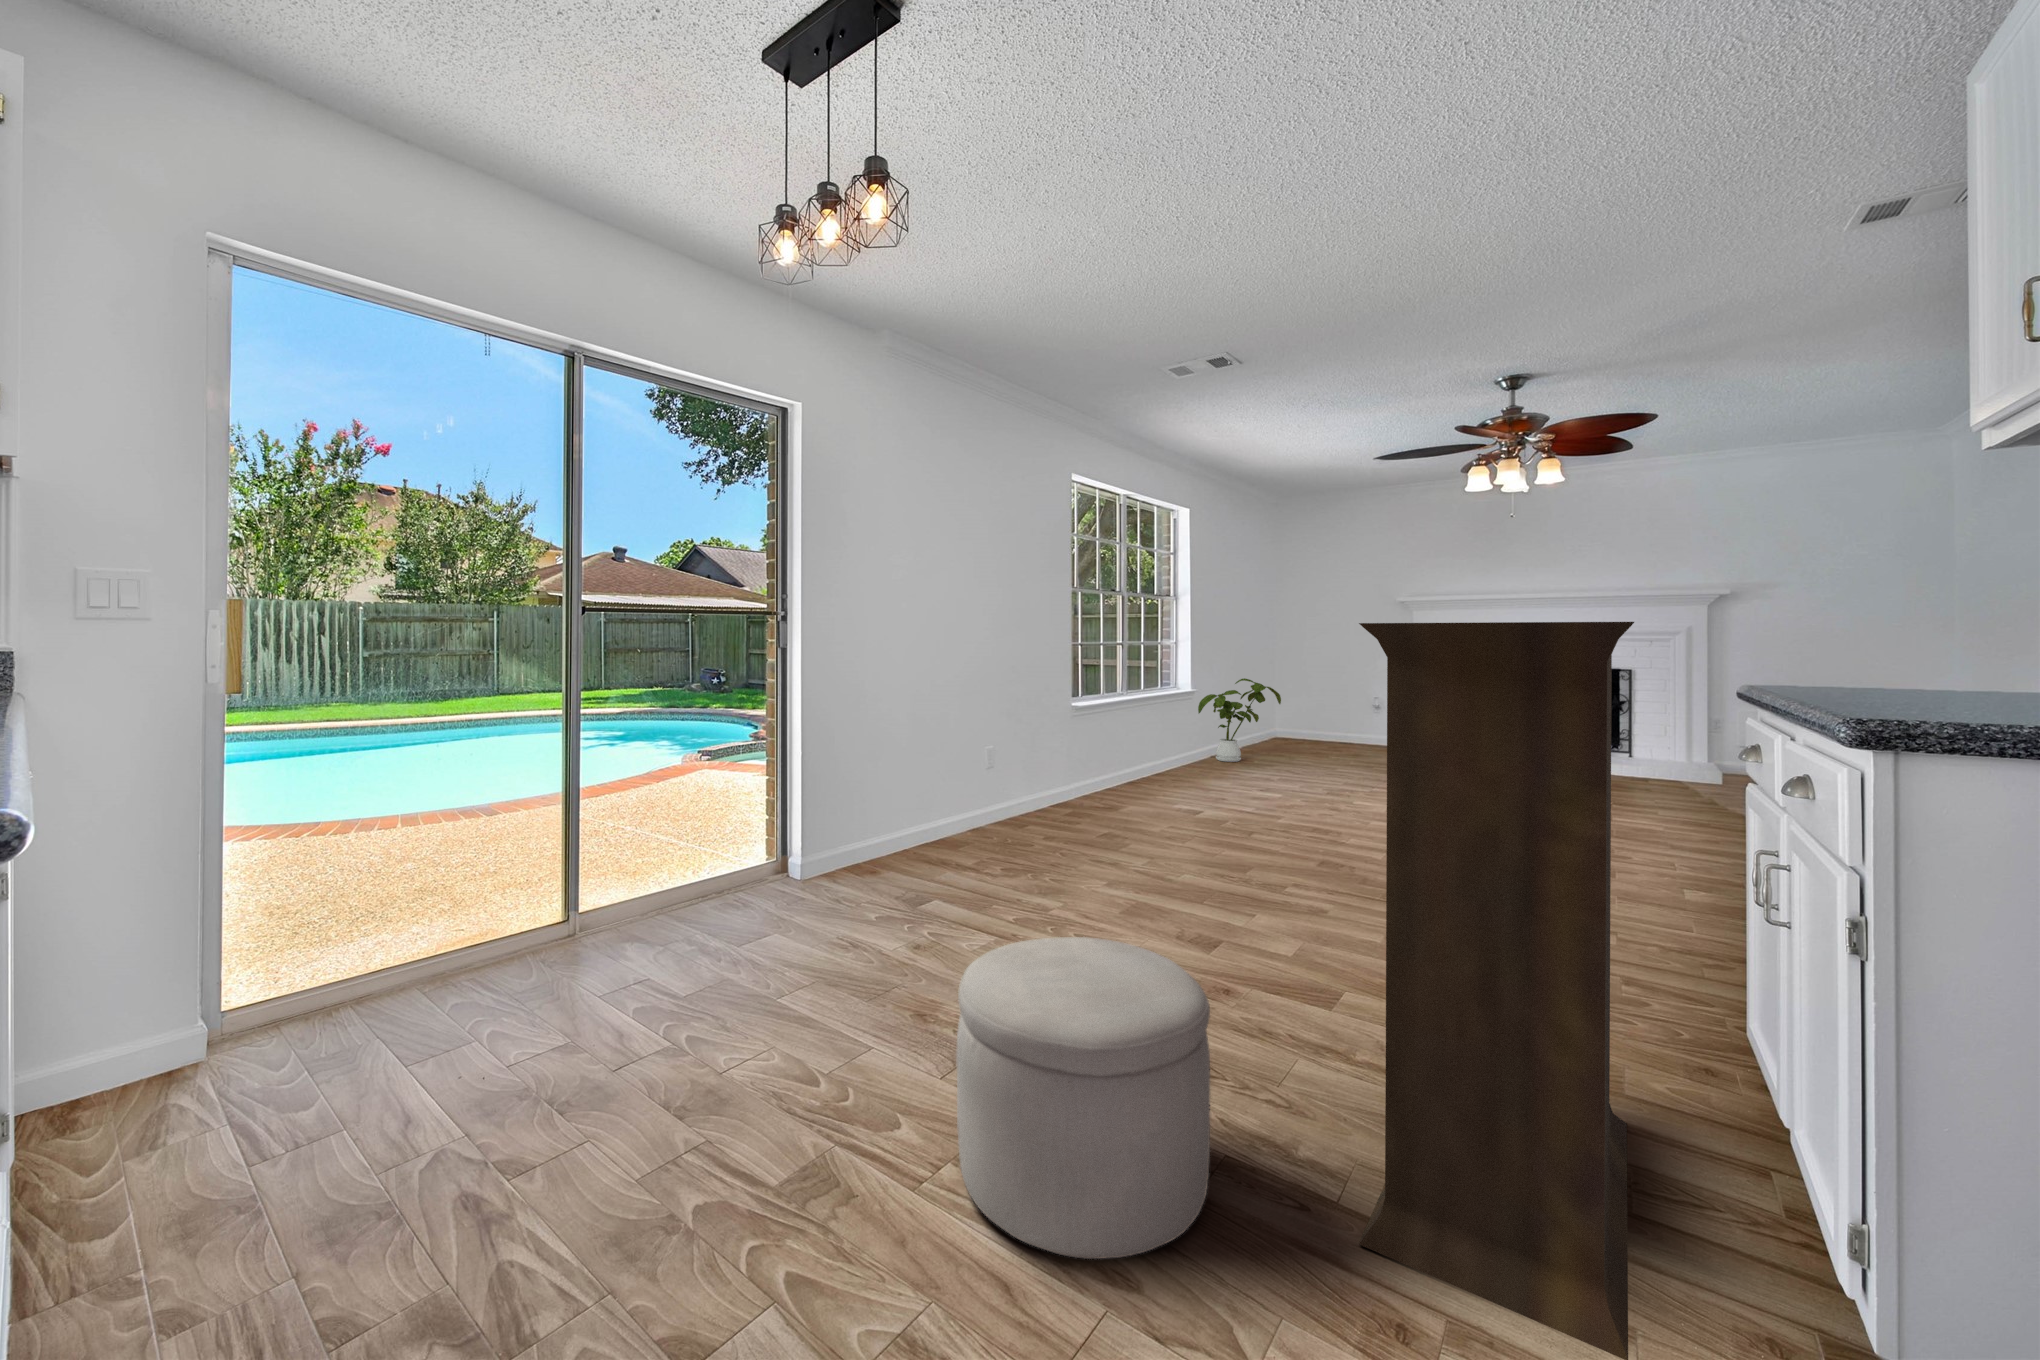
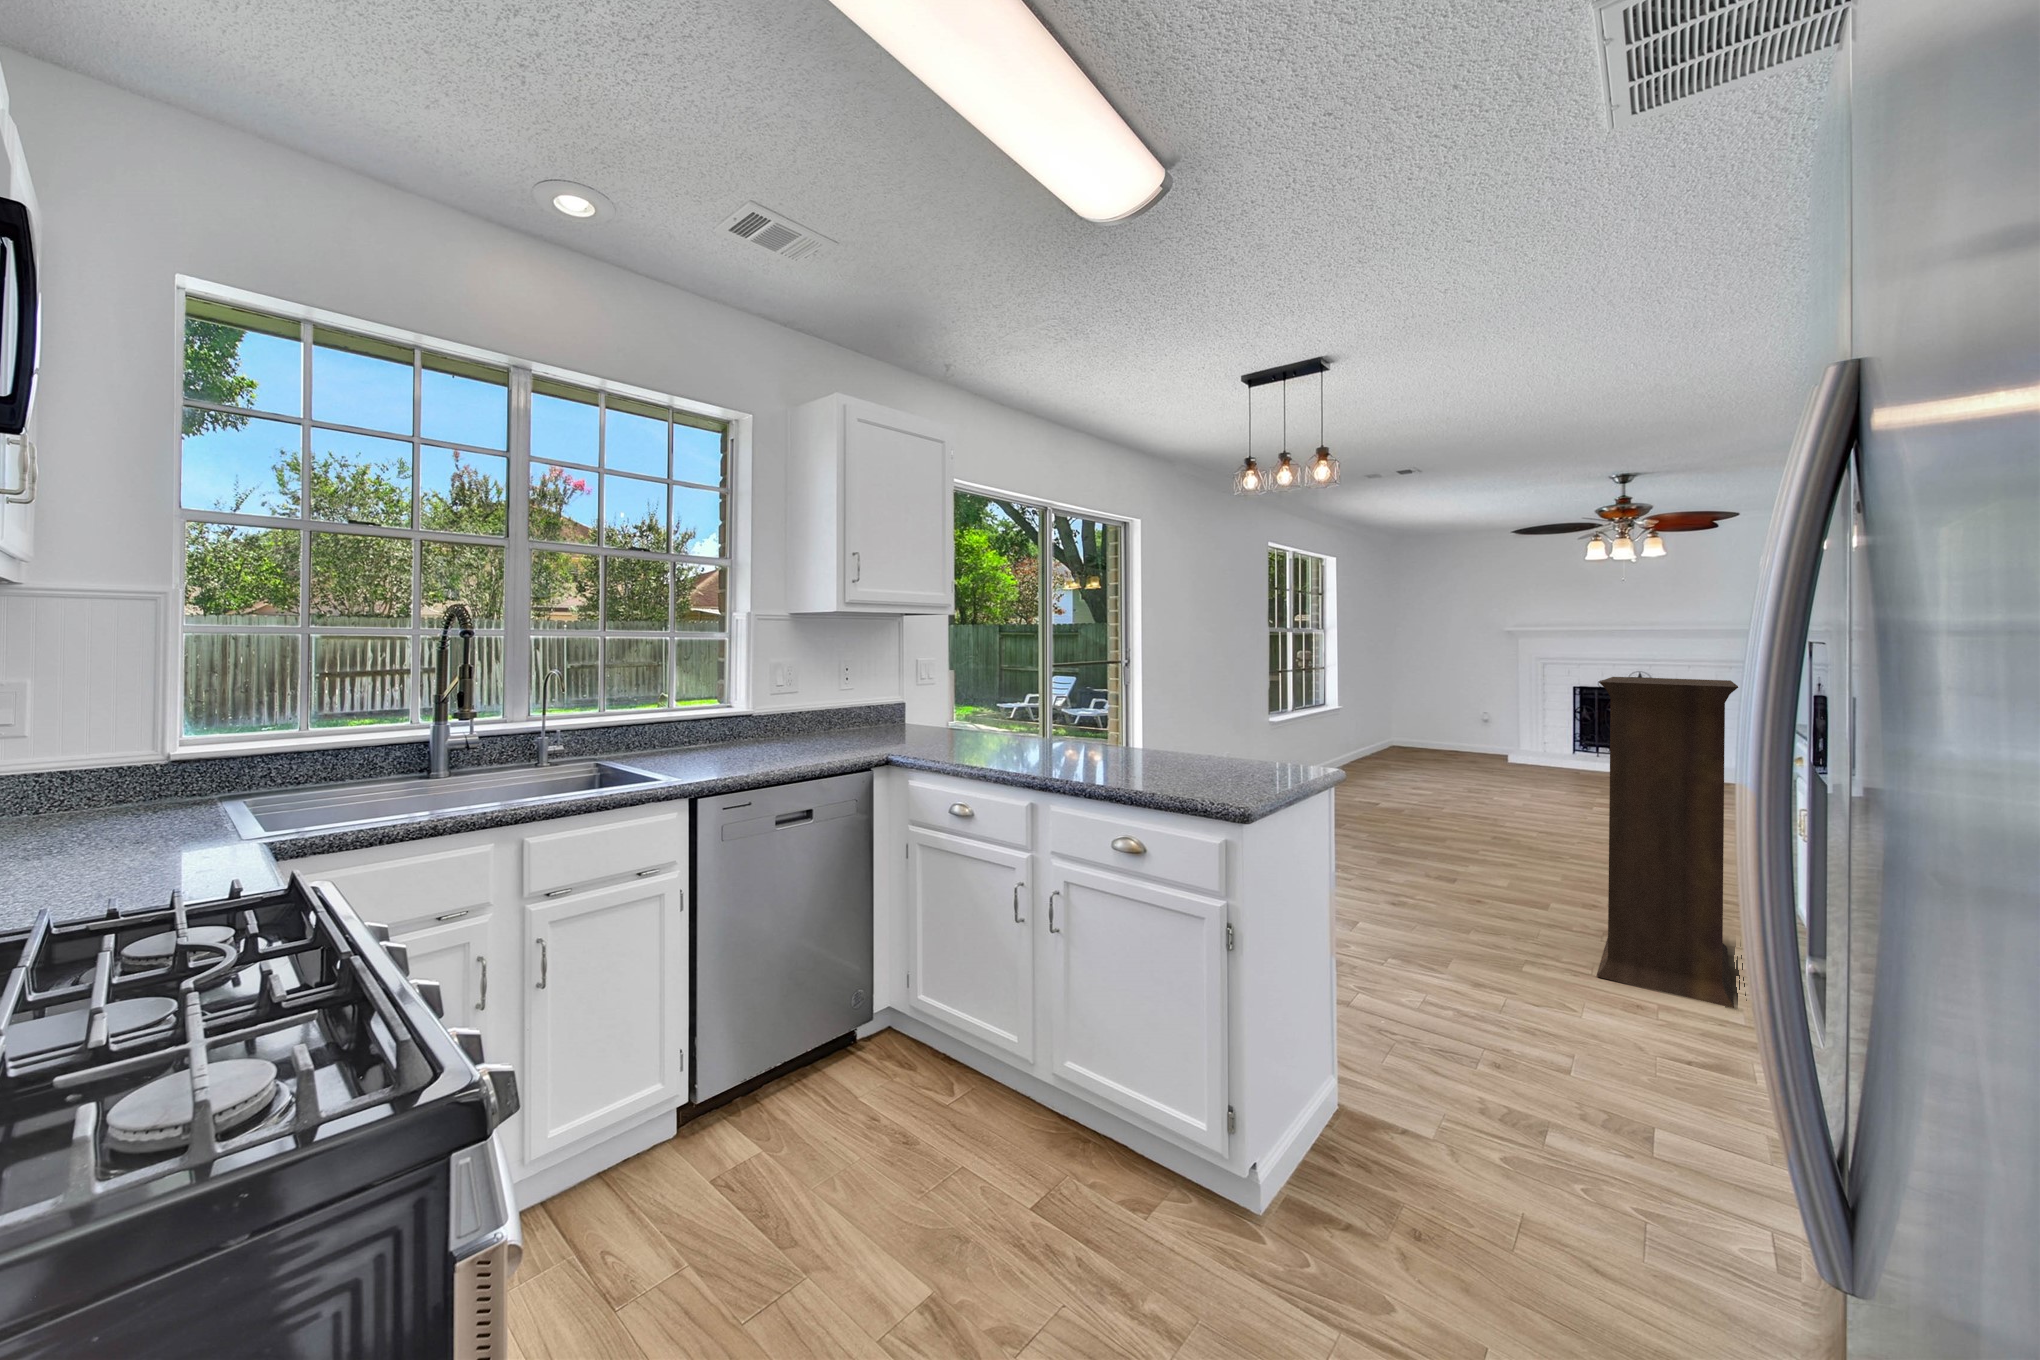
house plant: present [1198,678,1281,762] -> none [1345,695,1415,762]
ottoman: present [956,937,1210,1259] -> none [1371,840,1516,975]

